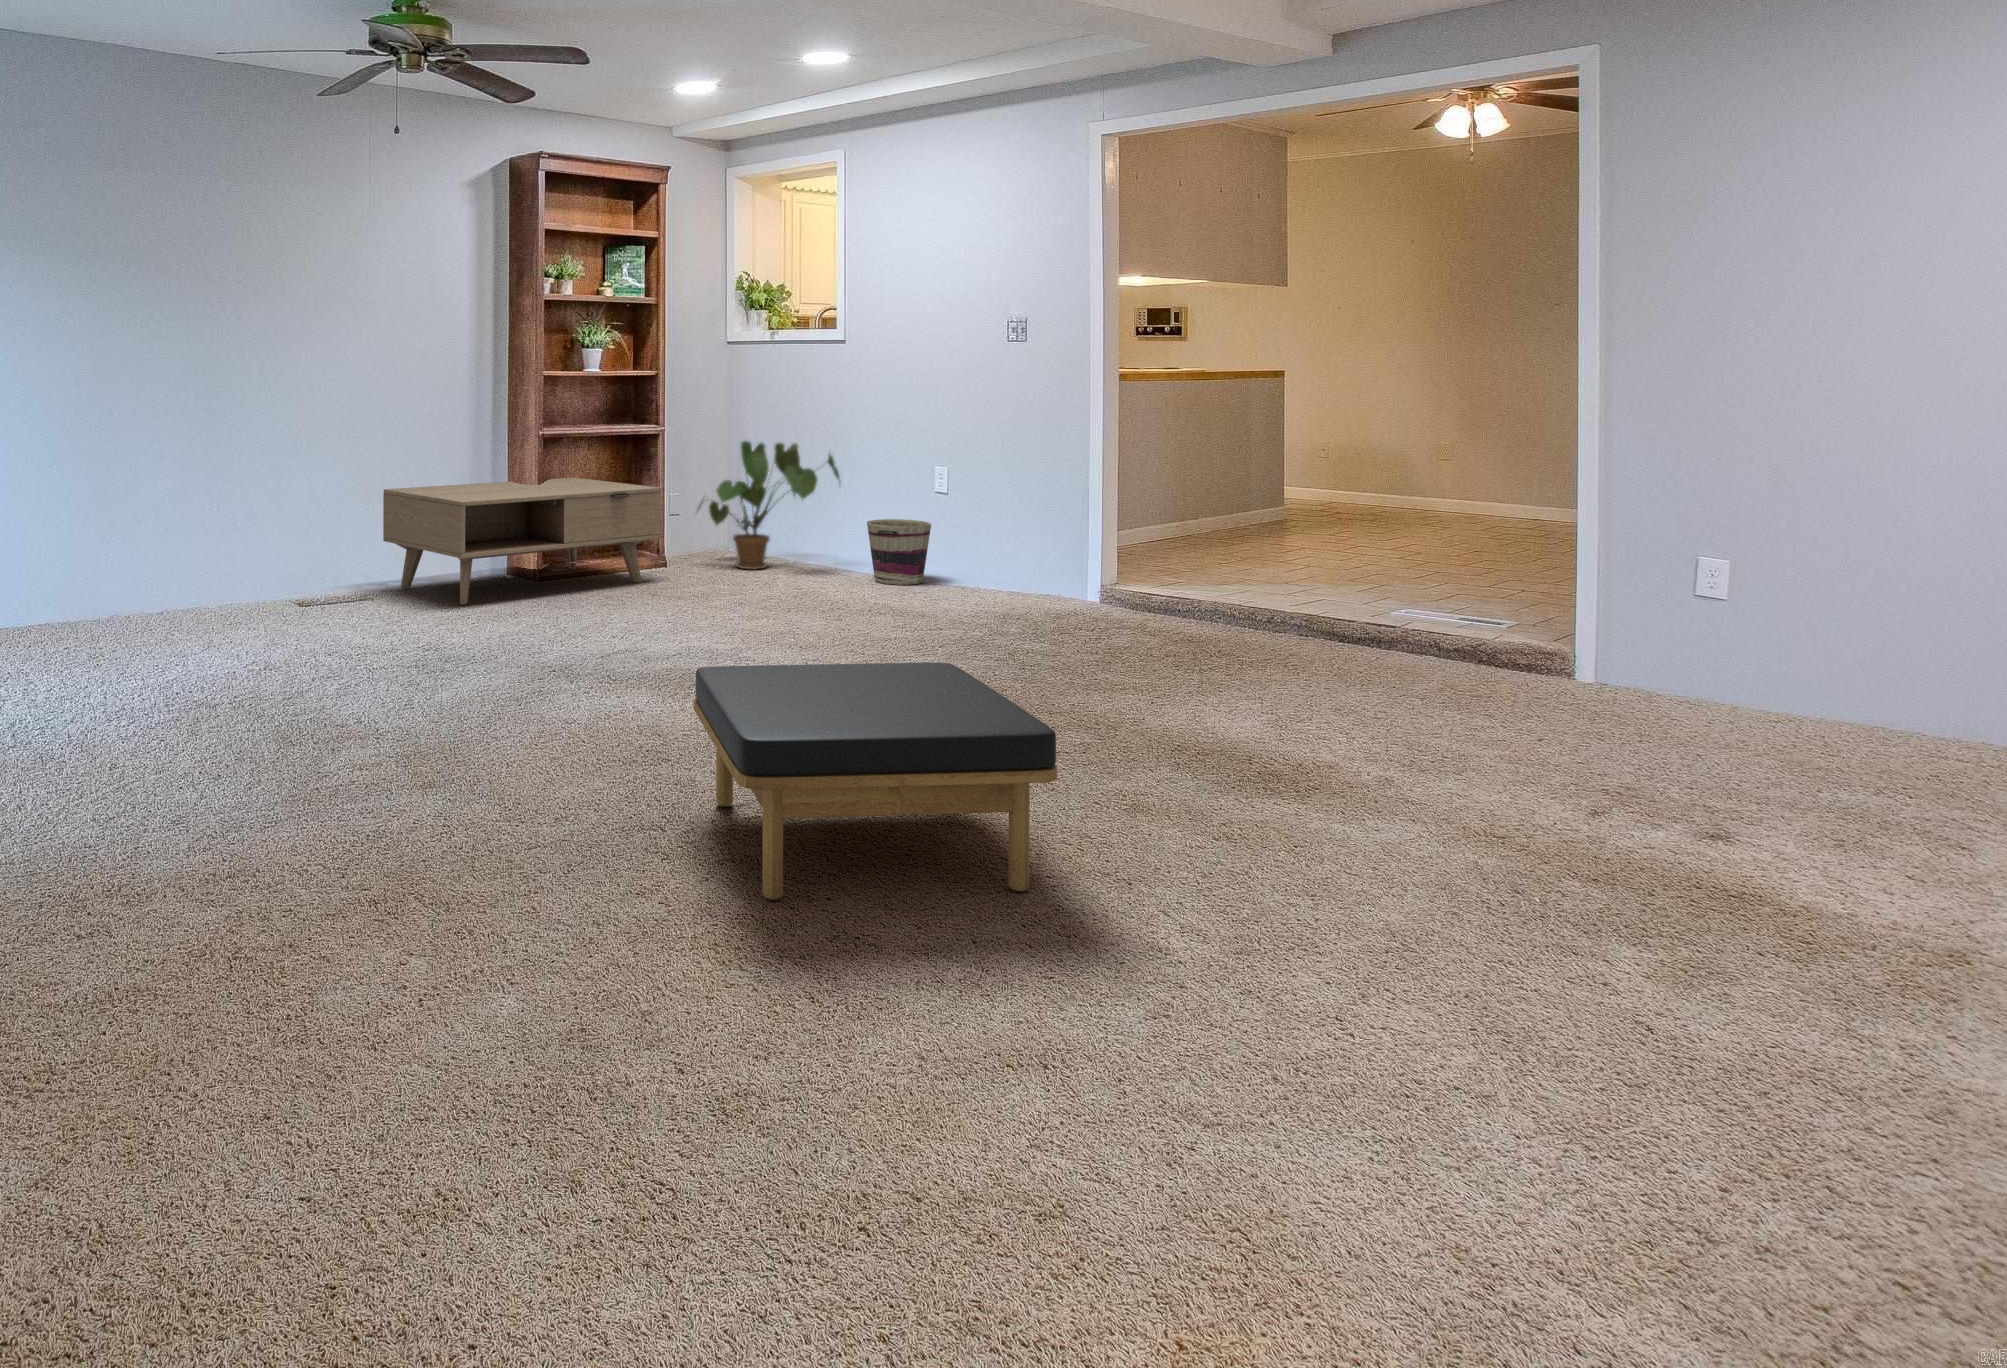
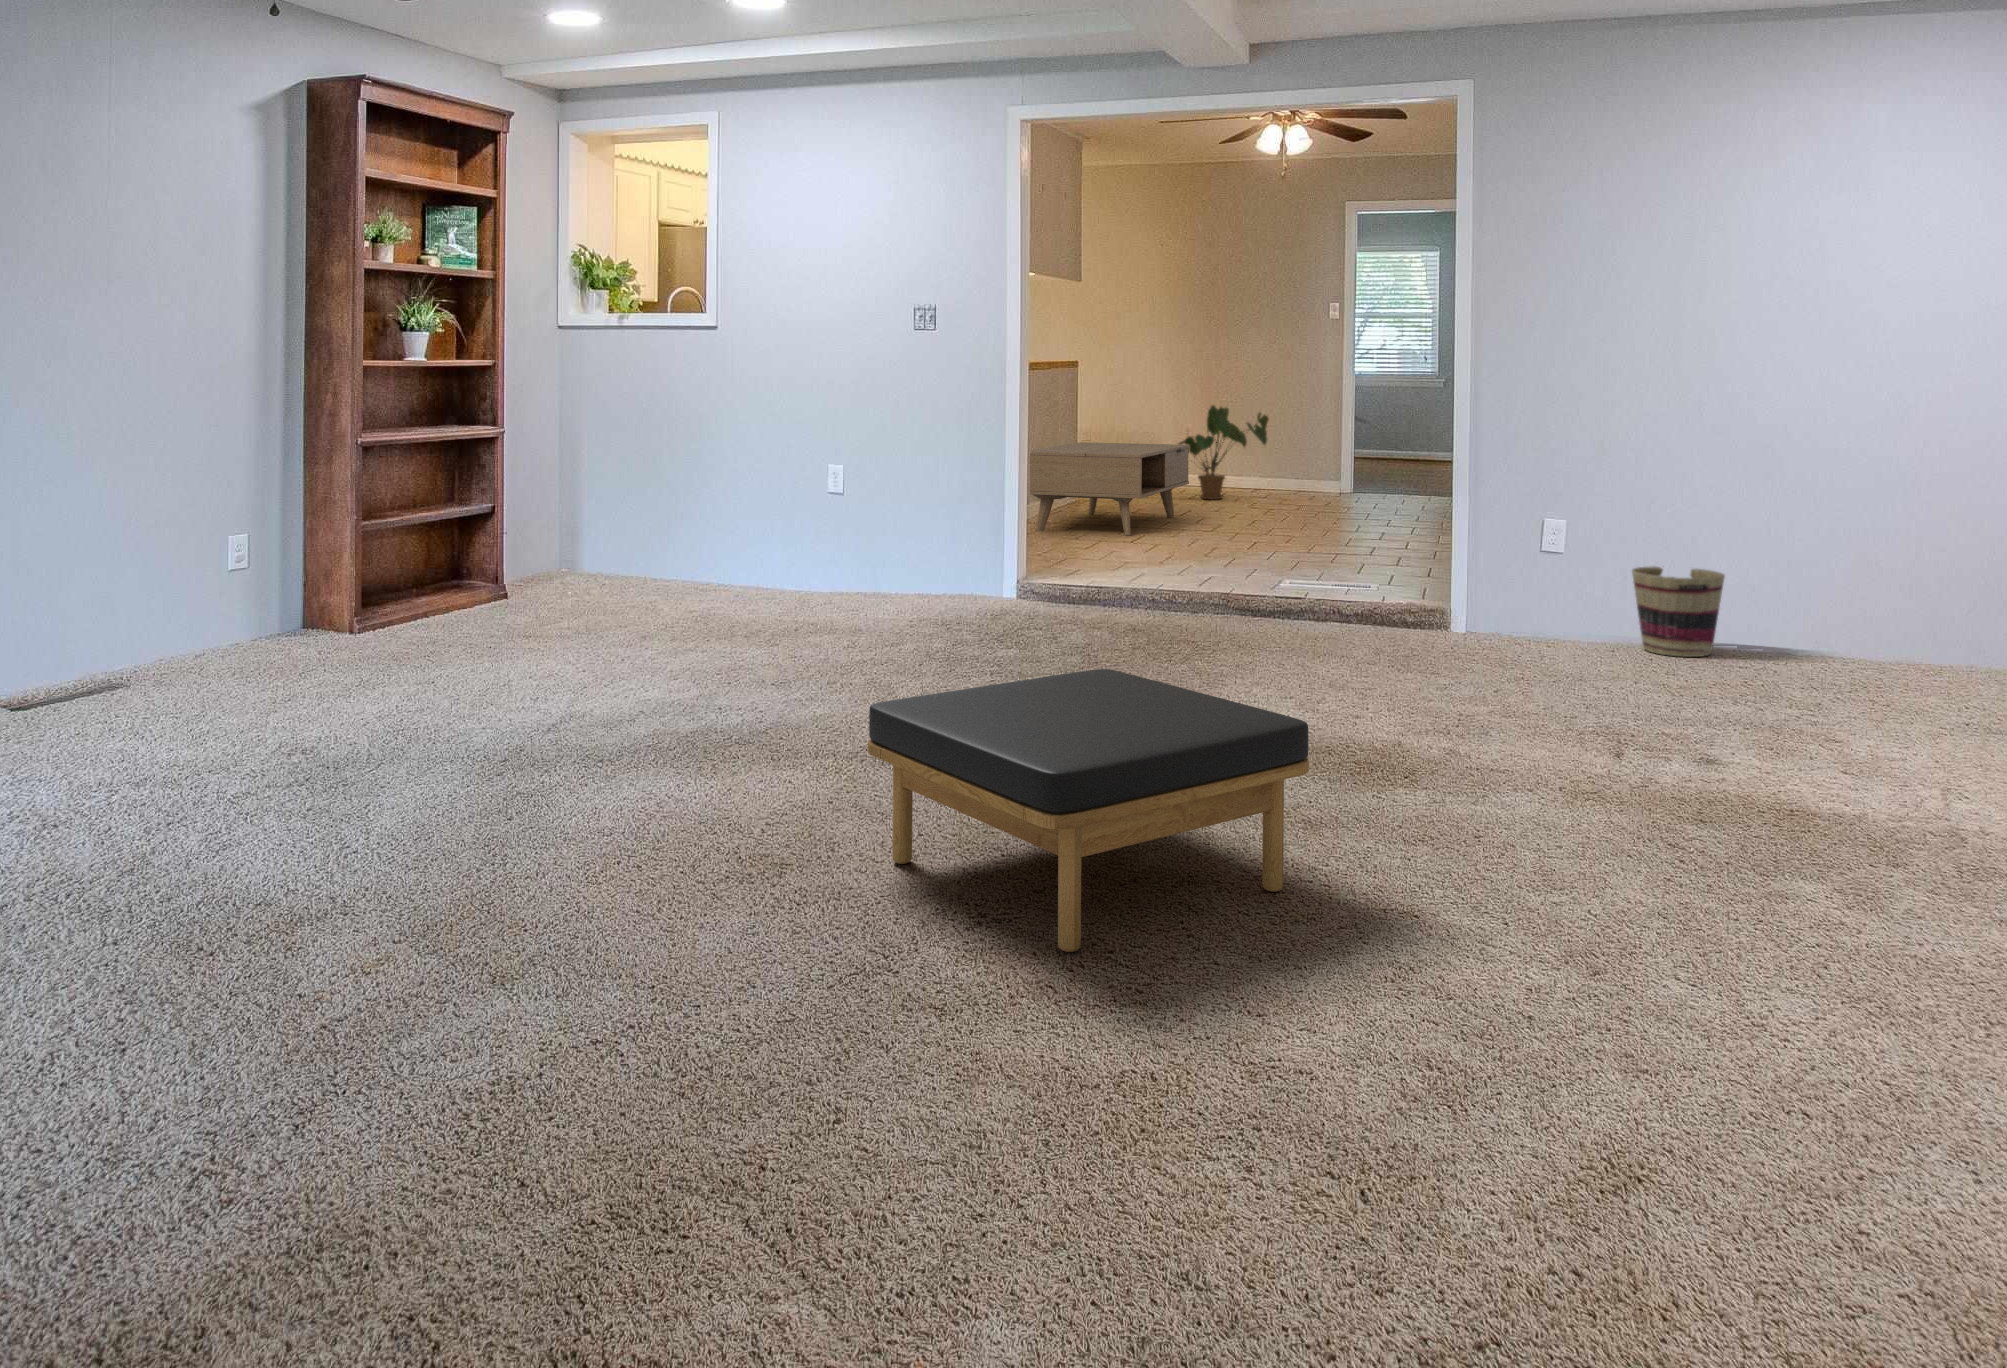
house plant: present [698,441,841,570] -> present [1179,405,1269,500]
coffee table: present [383,478,661,605] -> present [1030,442,1189,535]
basket: present [867,519,931,585] -> present [1632,566,1725,657]

